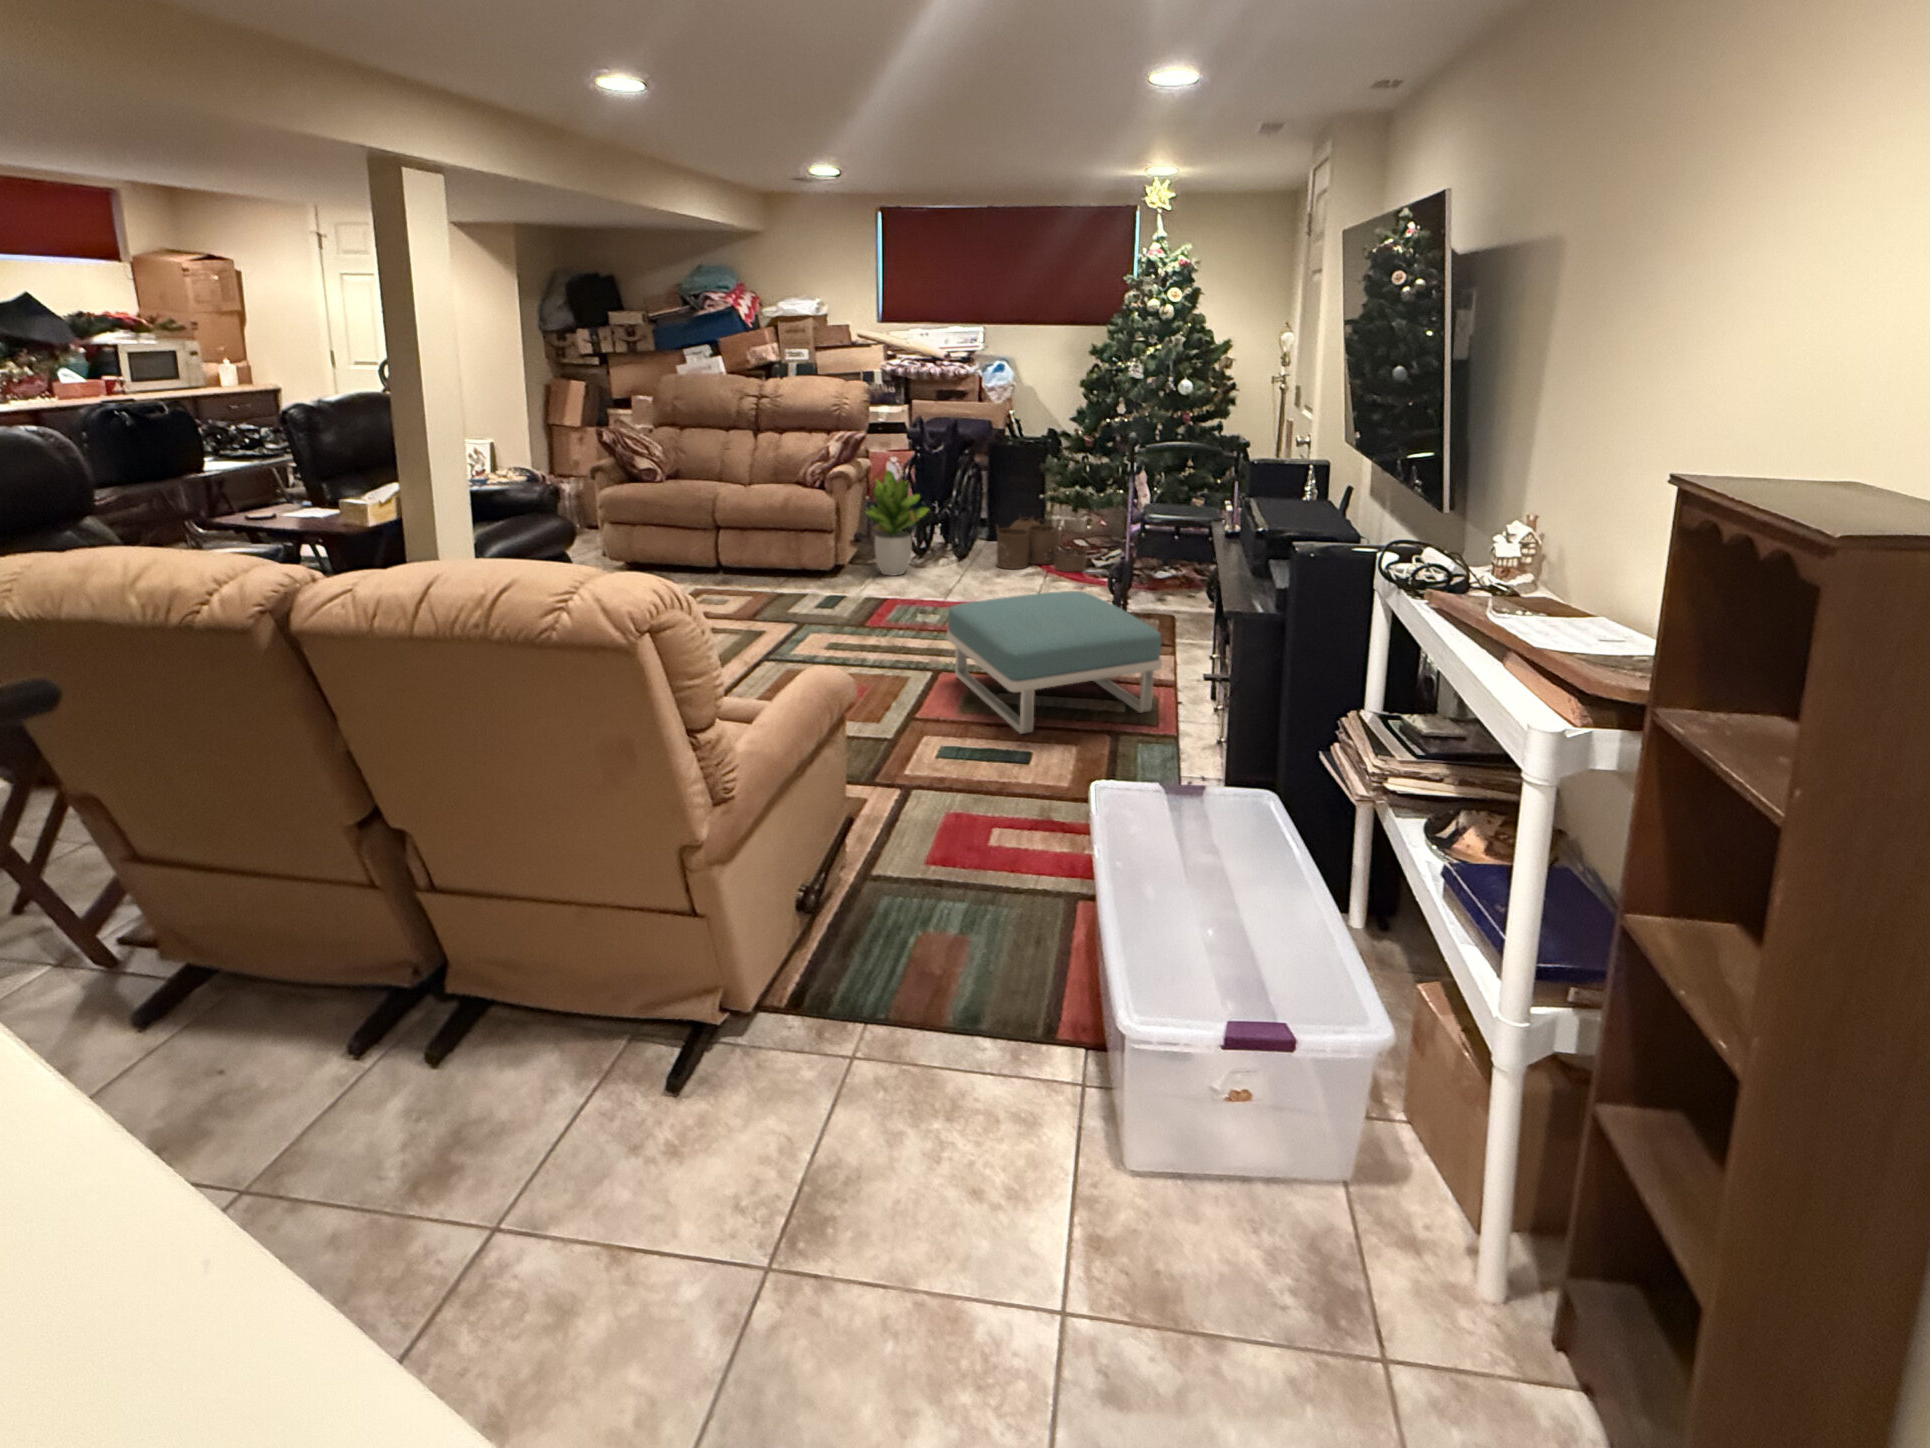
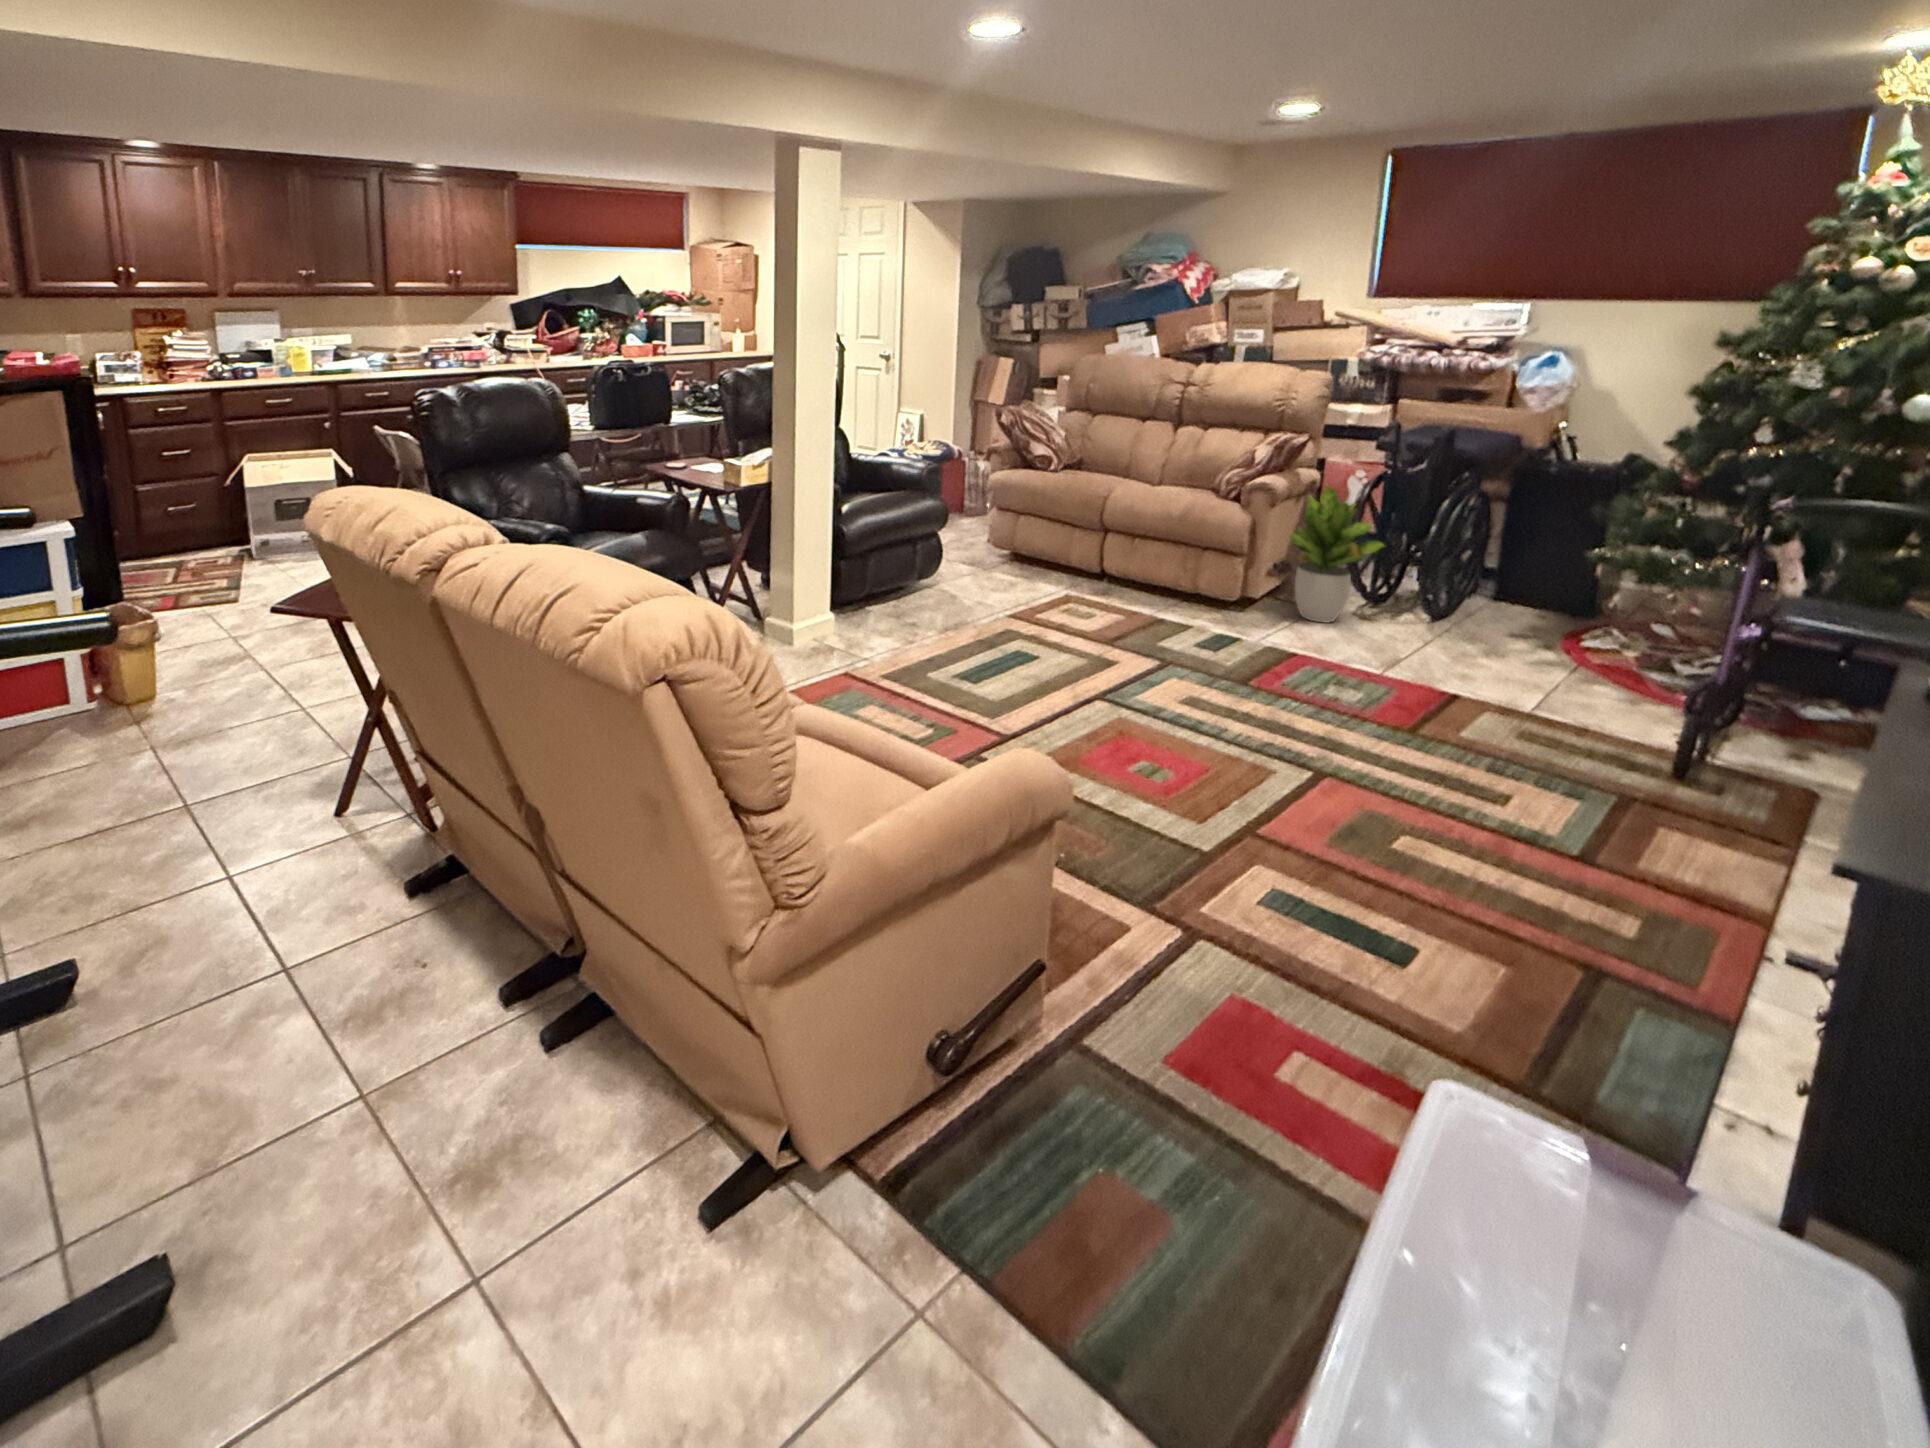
woven basket: present [996,518,1087,572] -> none [1487,572,1666,677]
footstool: present [947,591,1162,734] -> none [1335,692,1750,966]

